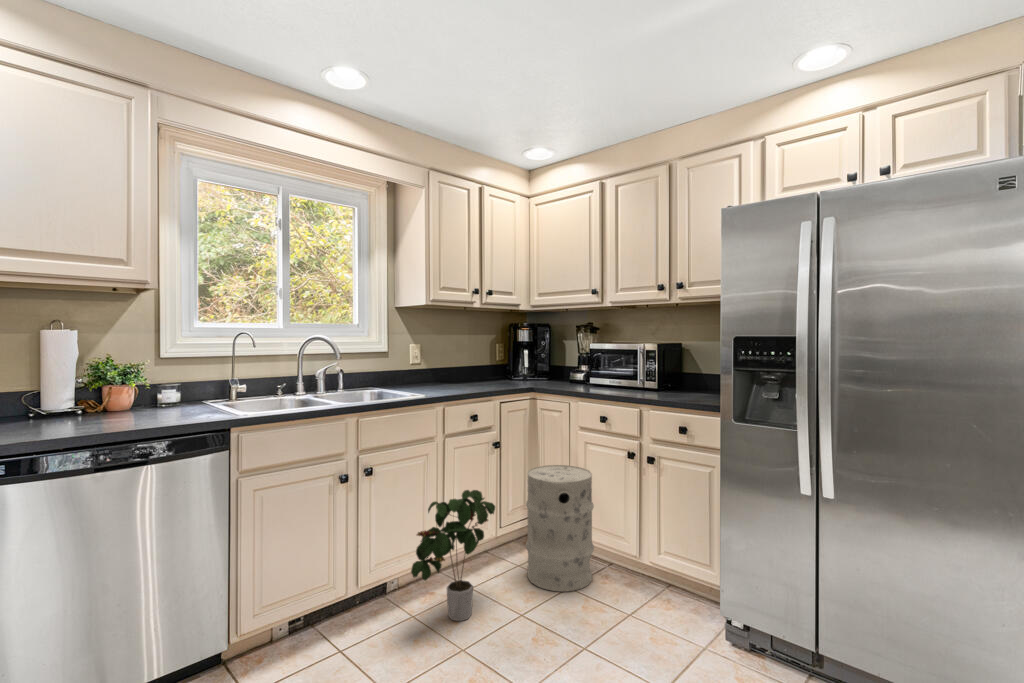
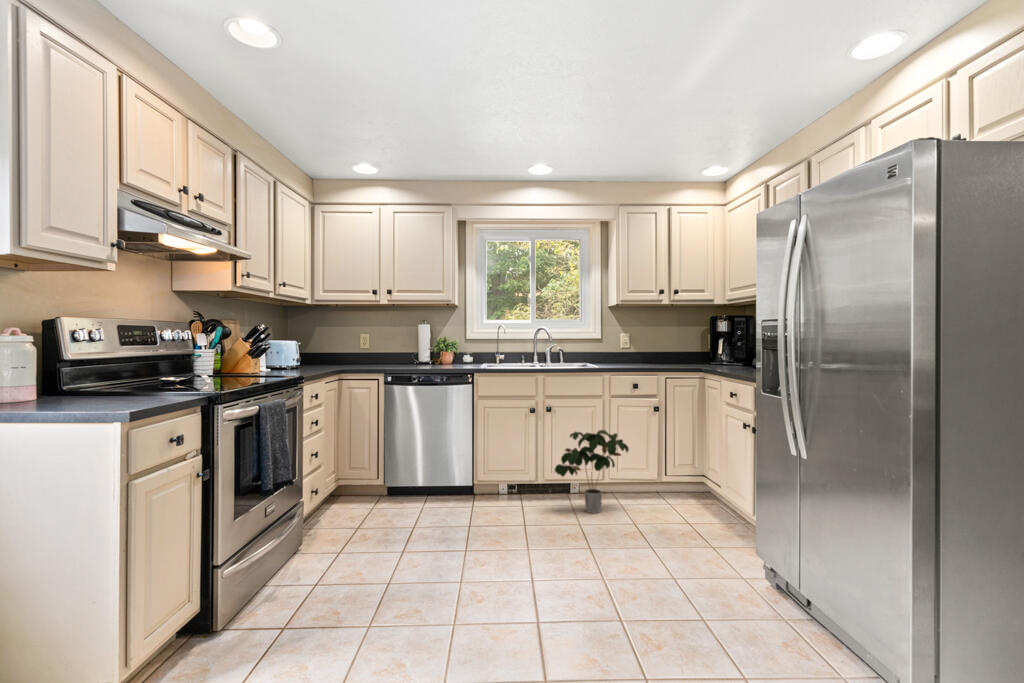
trash can: present [526,465,594,592] -> none [659,429,716,523]

